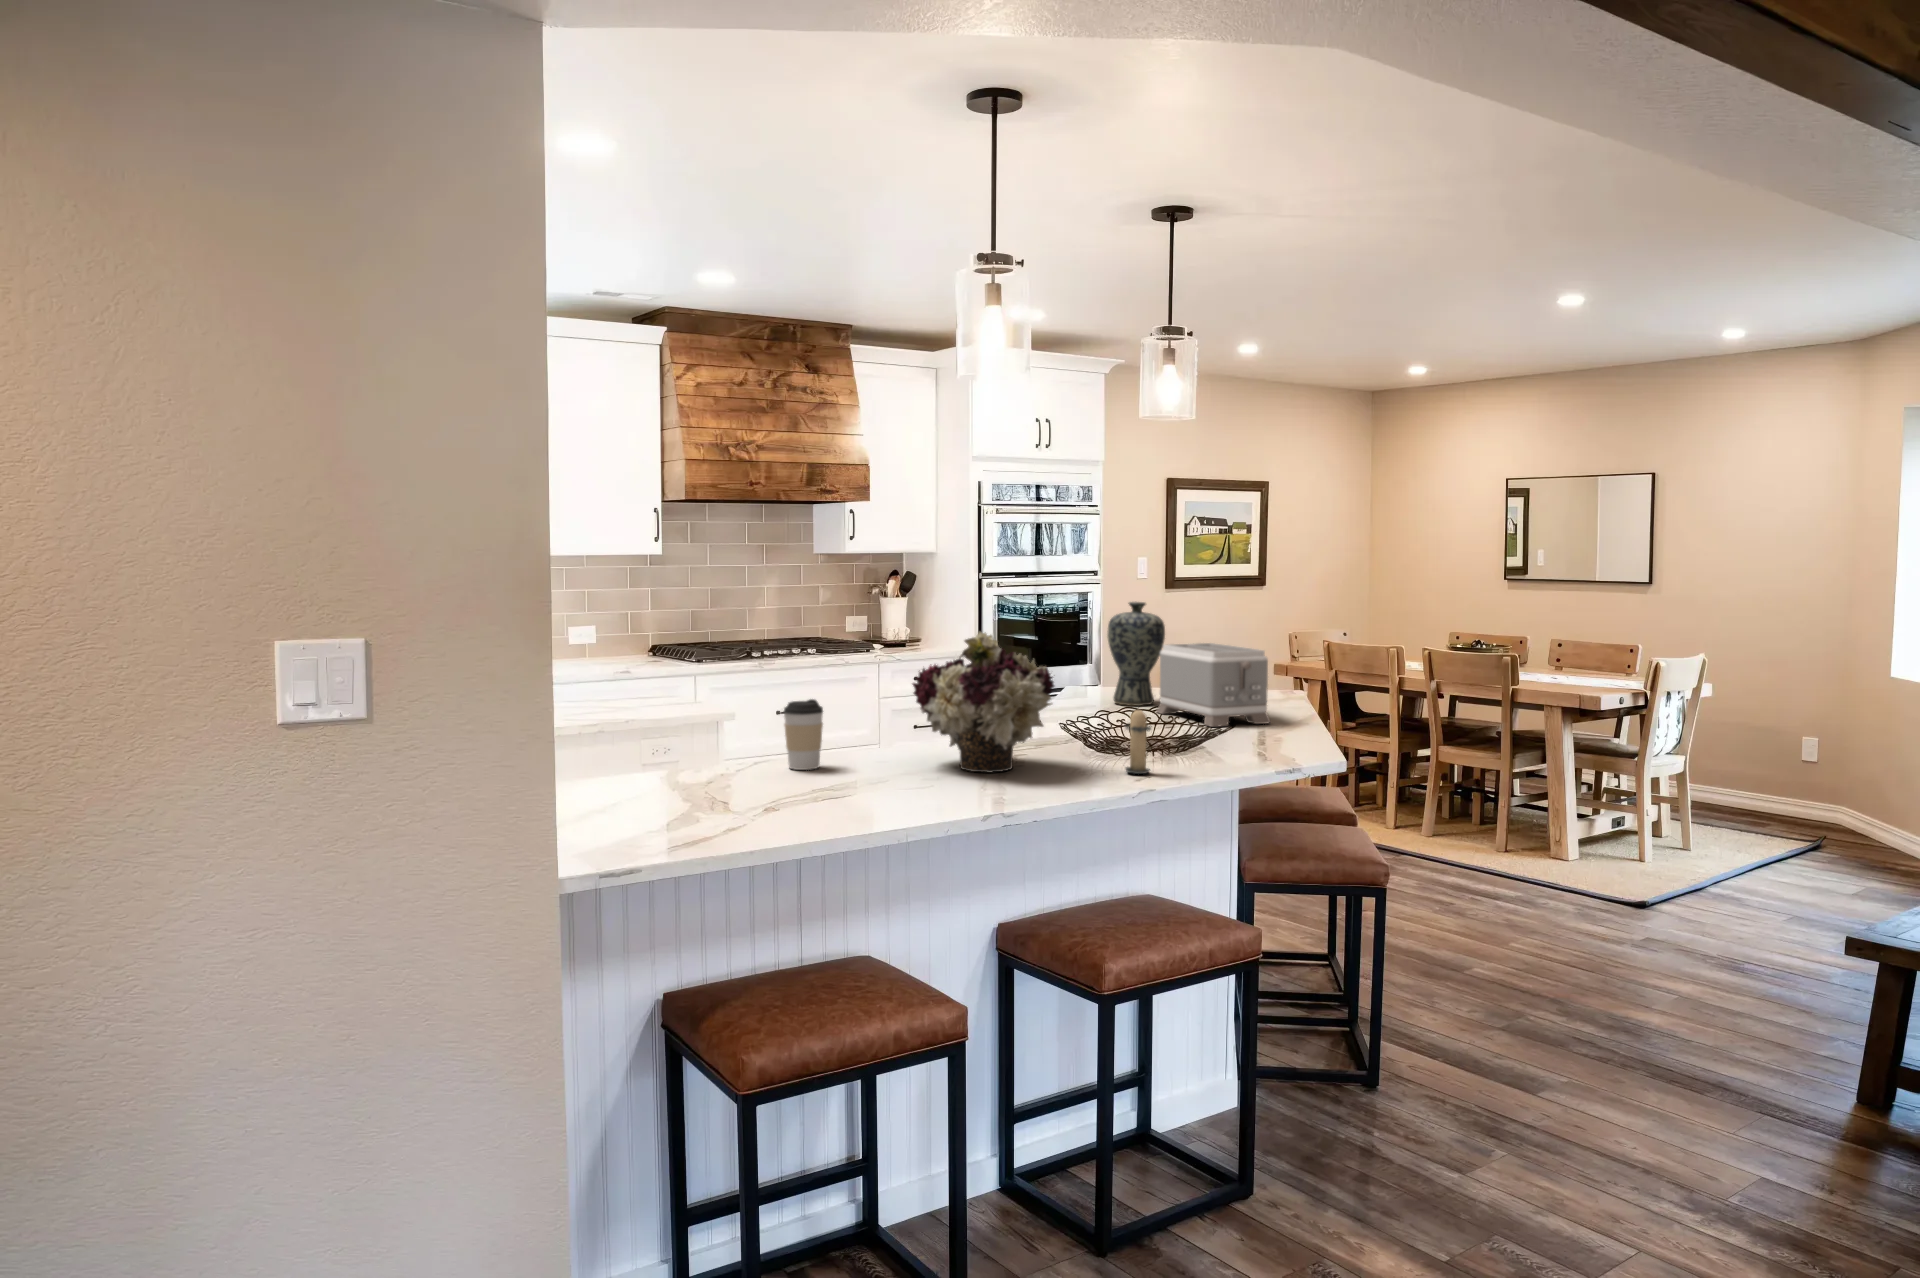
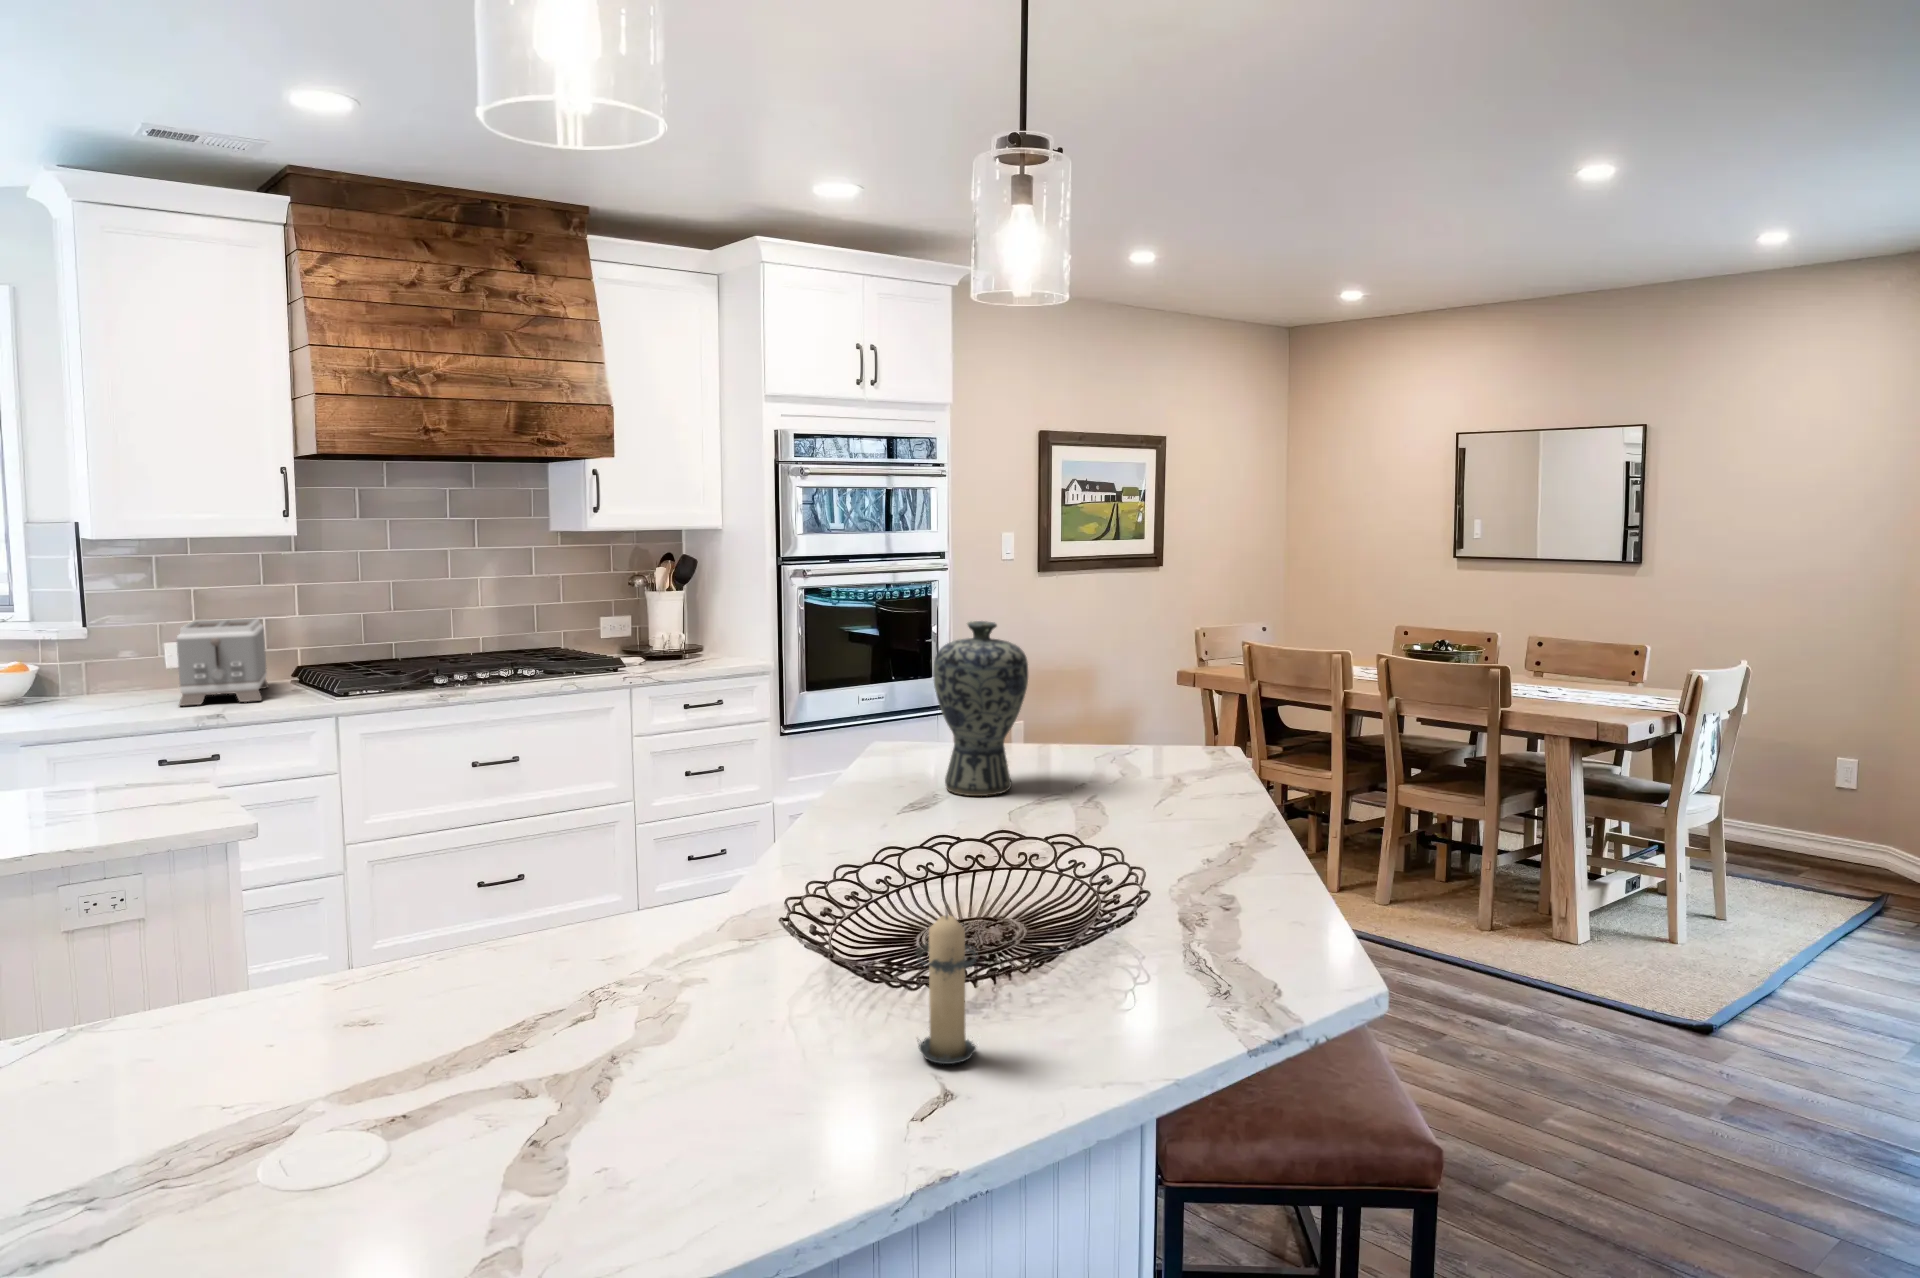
flower arrangement: present [912,632,1054,773] -> none [427,740,758,1071]
toaster: present [1157,643,1270,727] -> present [177,618,269,706]
coffee cup: present [784,699,823,770] -> none [112,901,224,1078]

